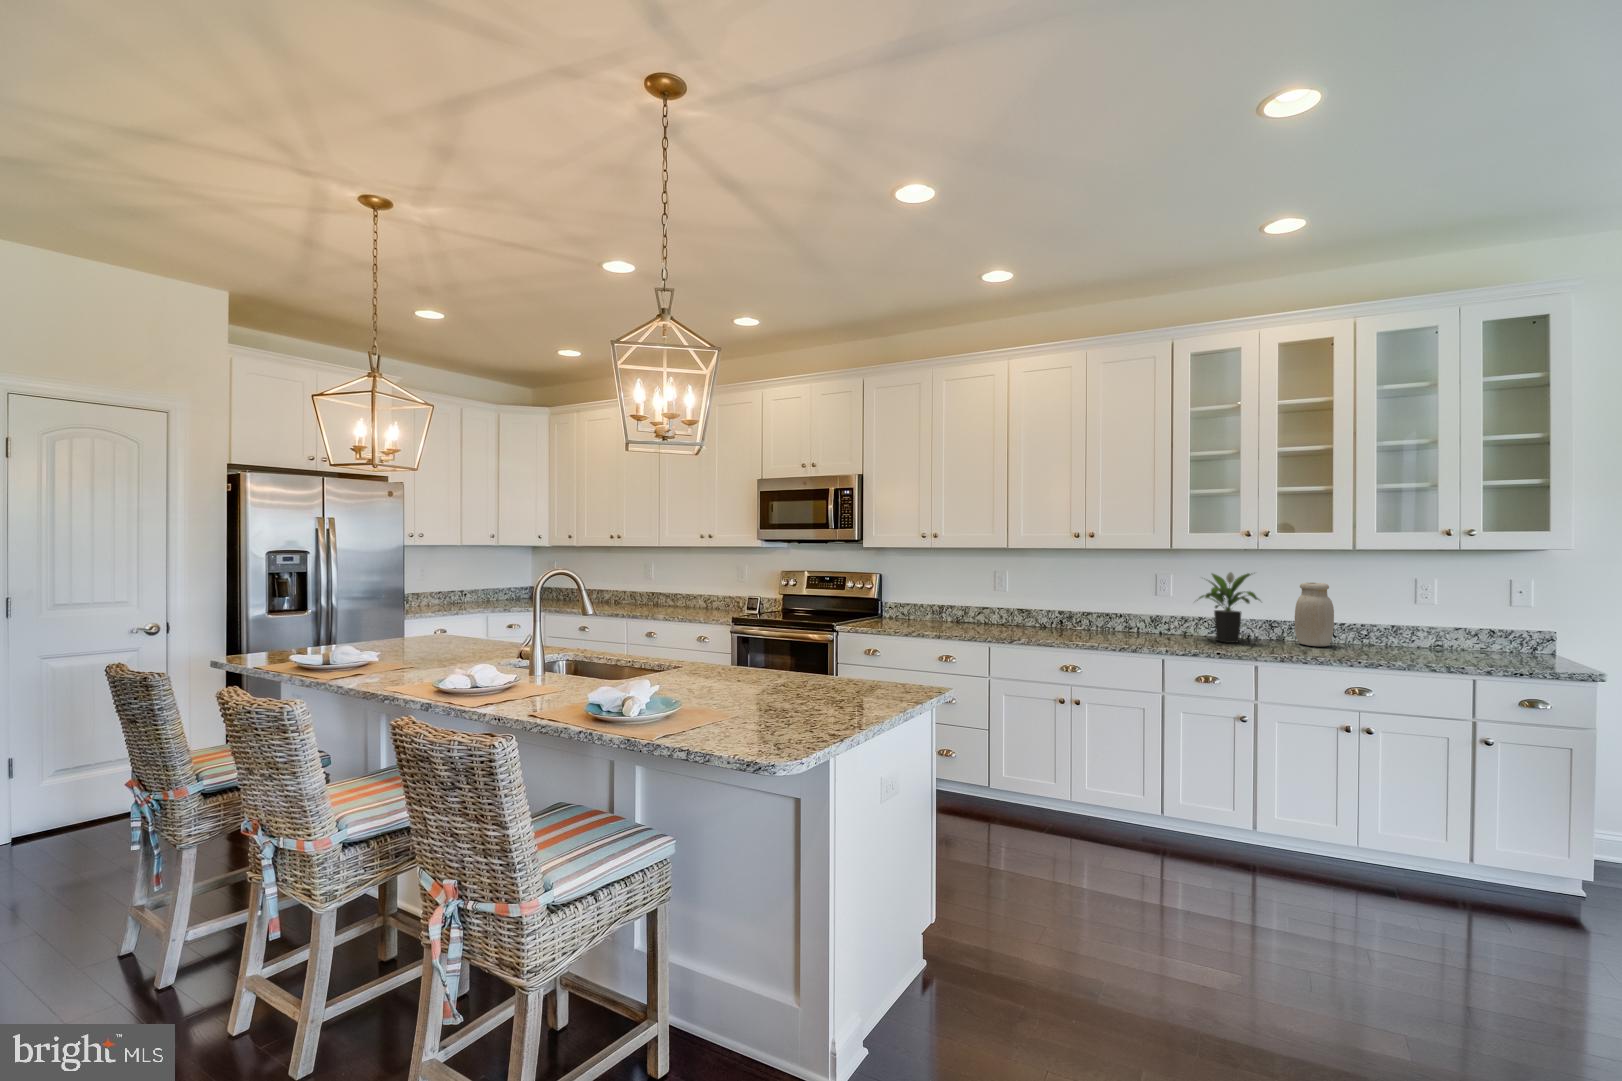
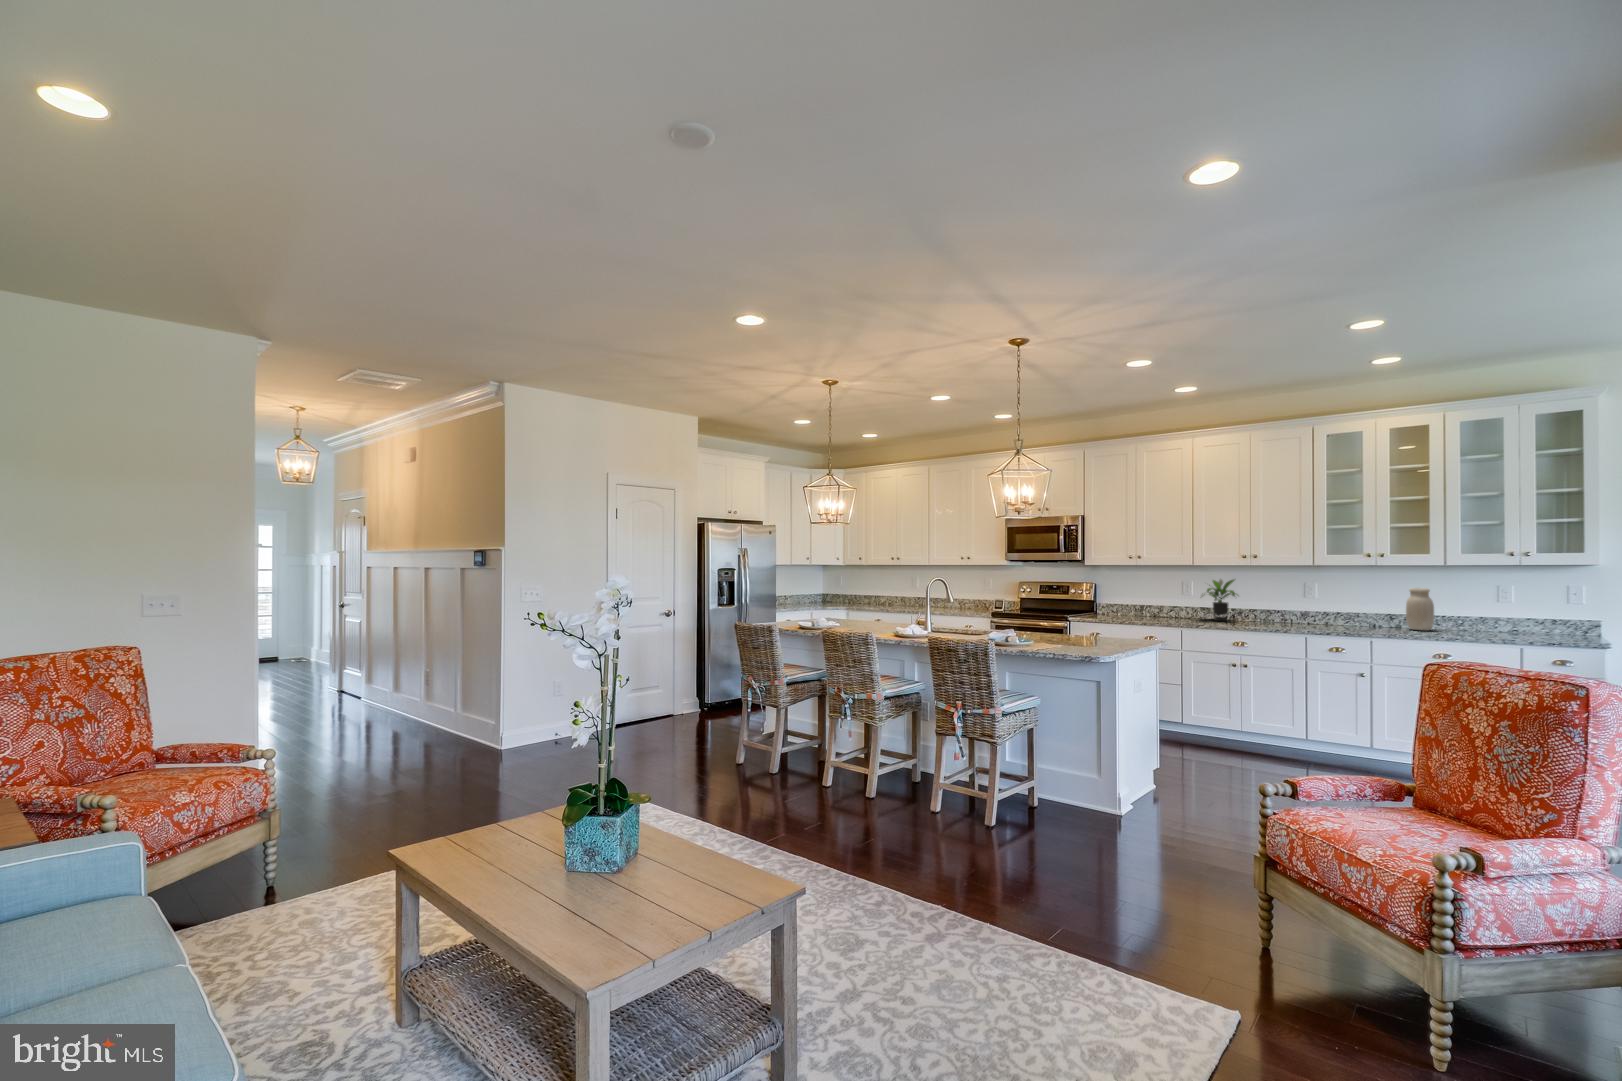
potted plant: present [1197,572,1260,643] -> present [1207,579,1236,621]

